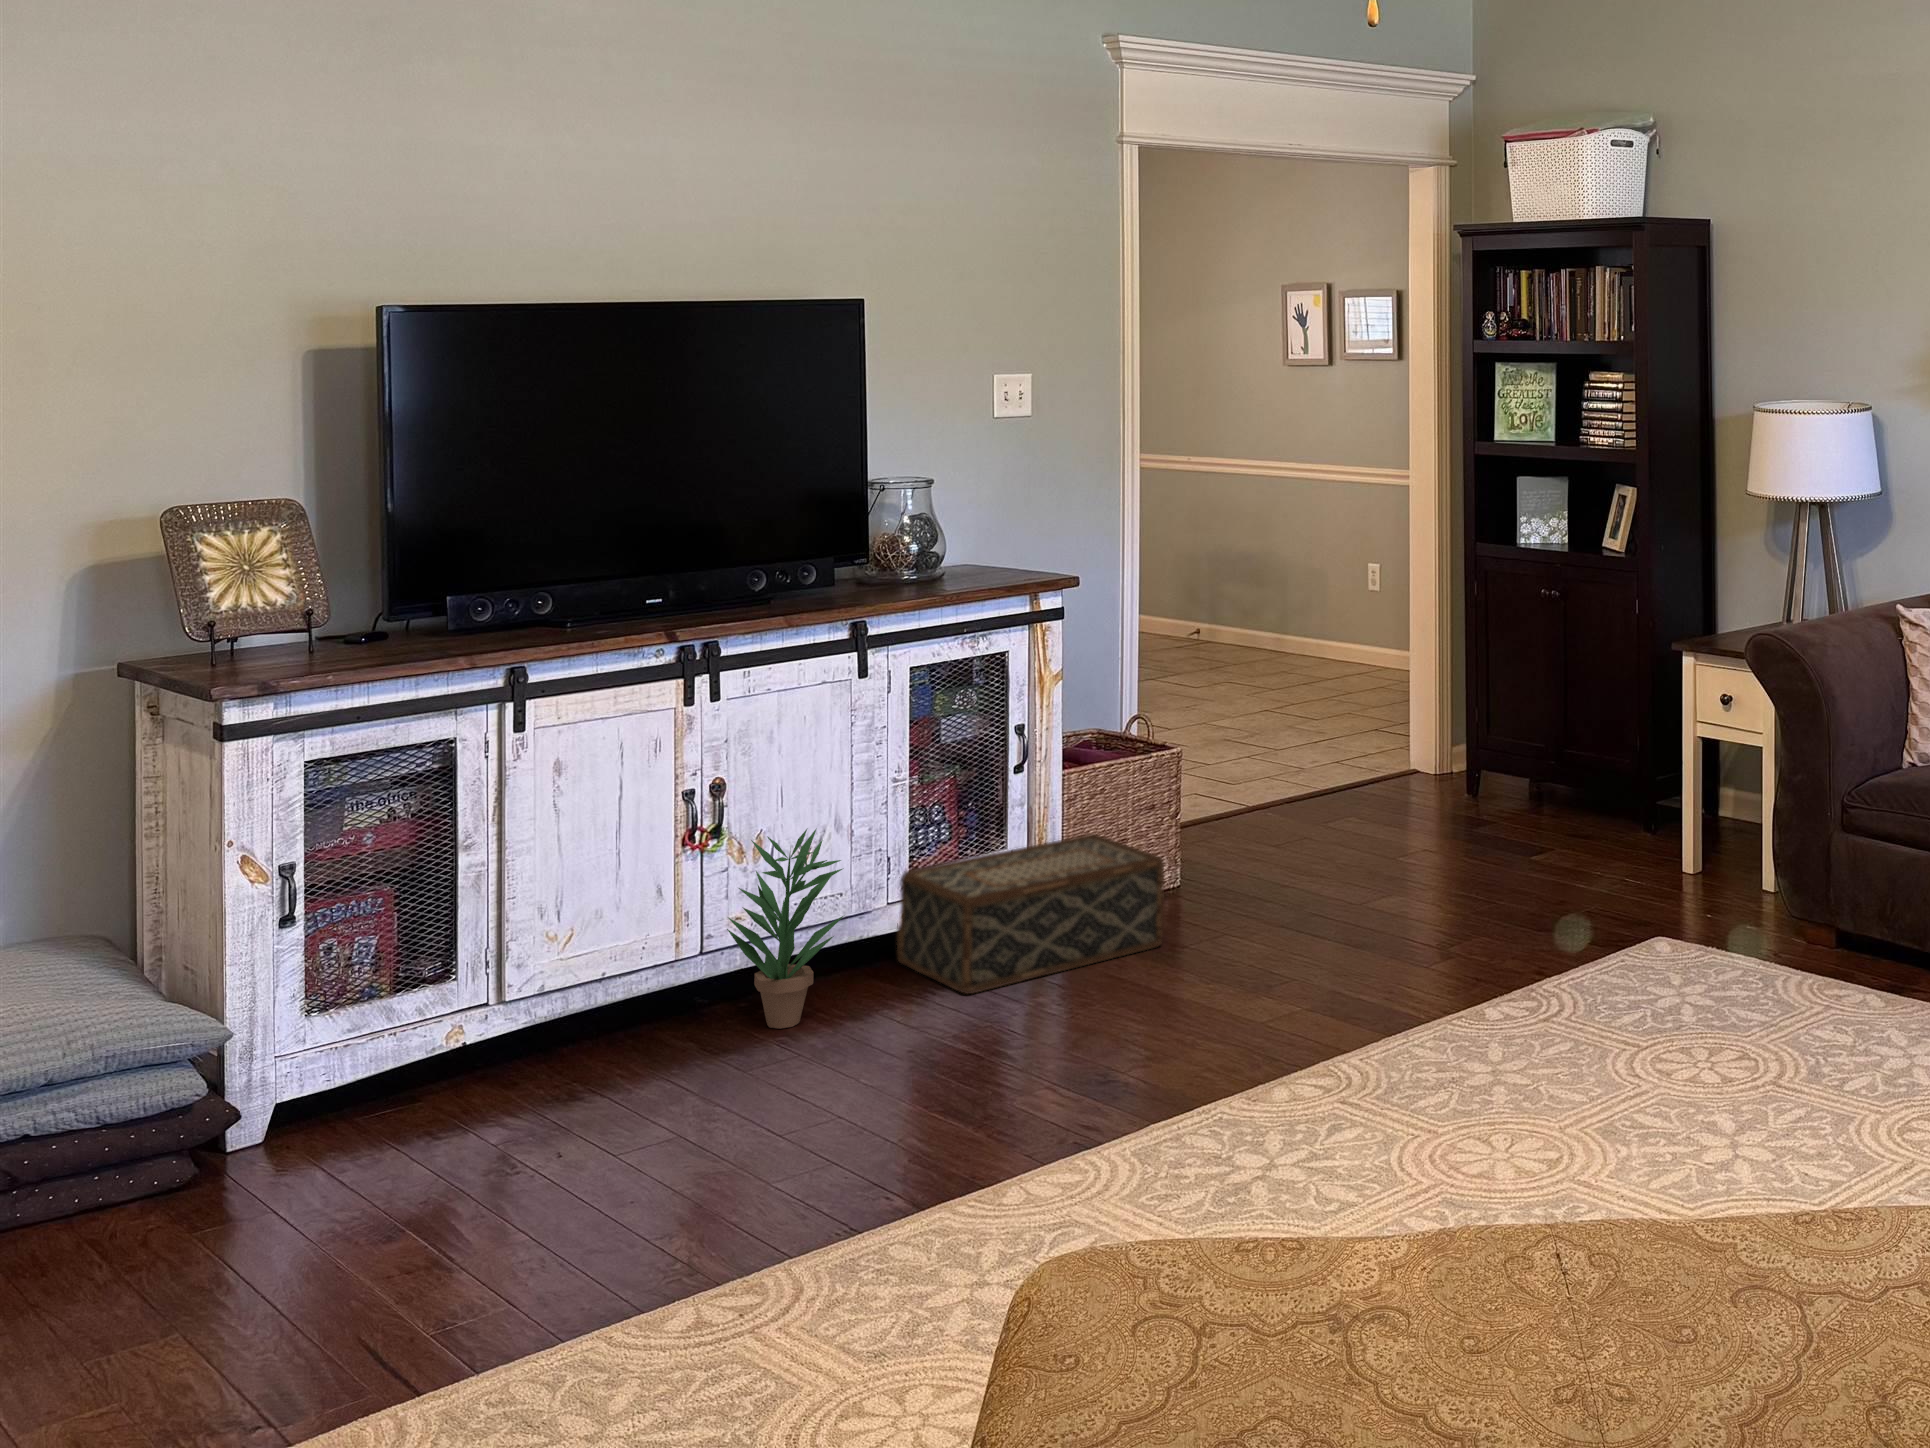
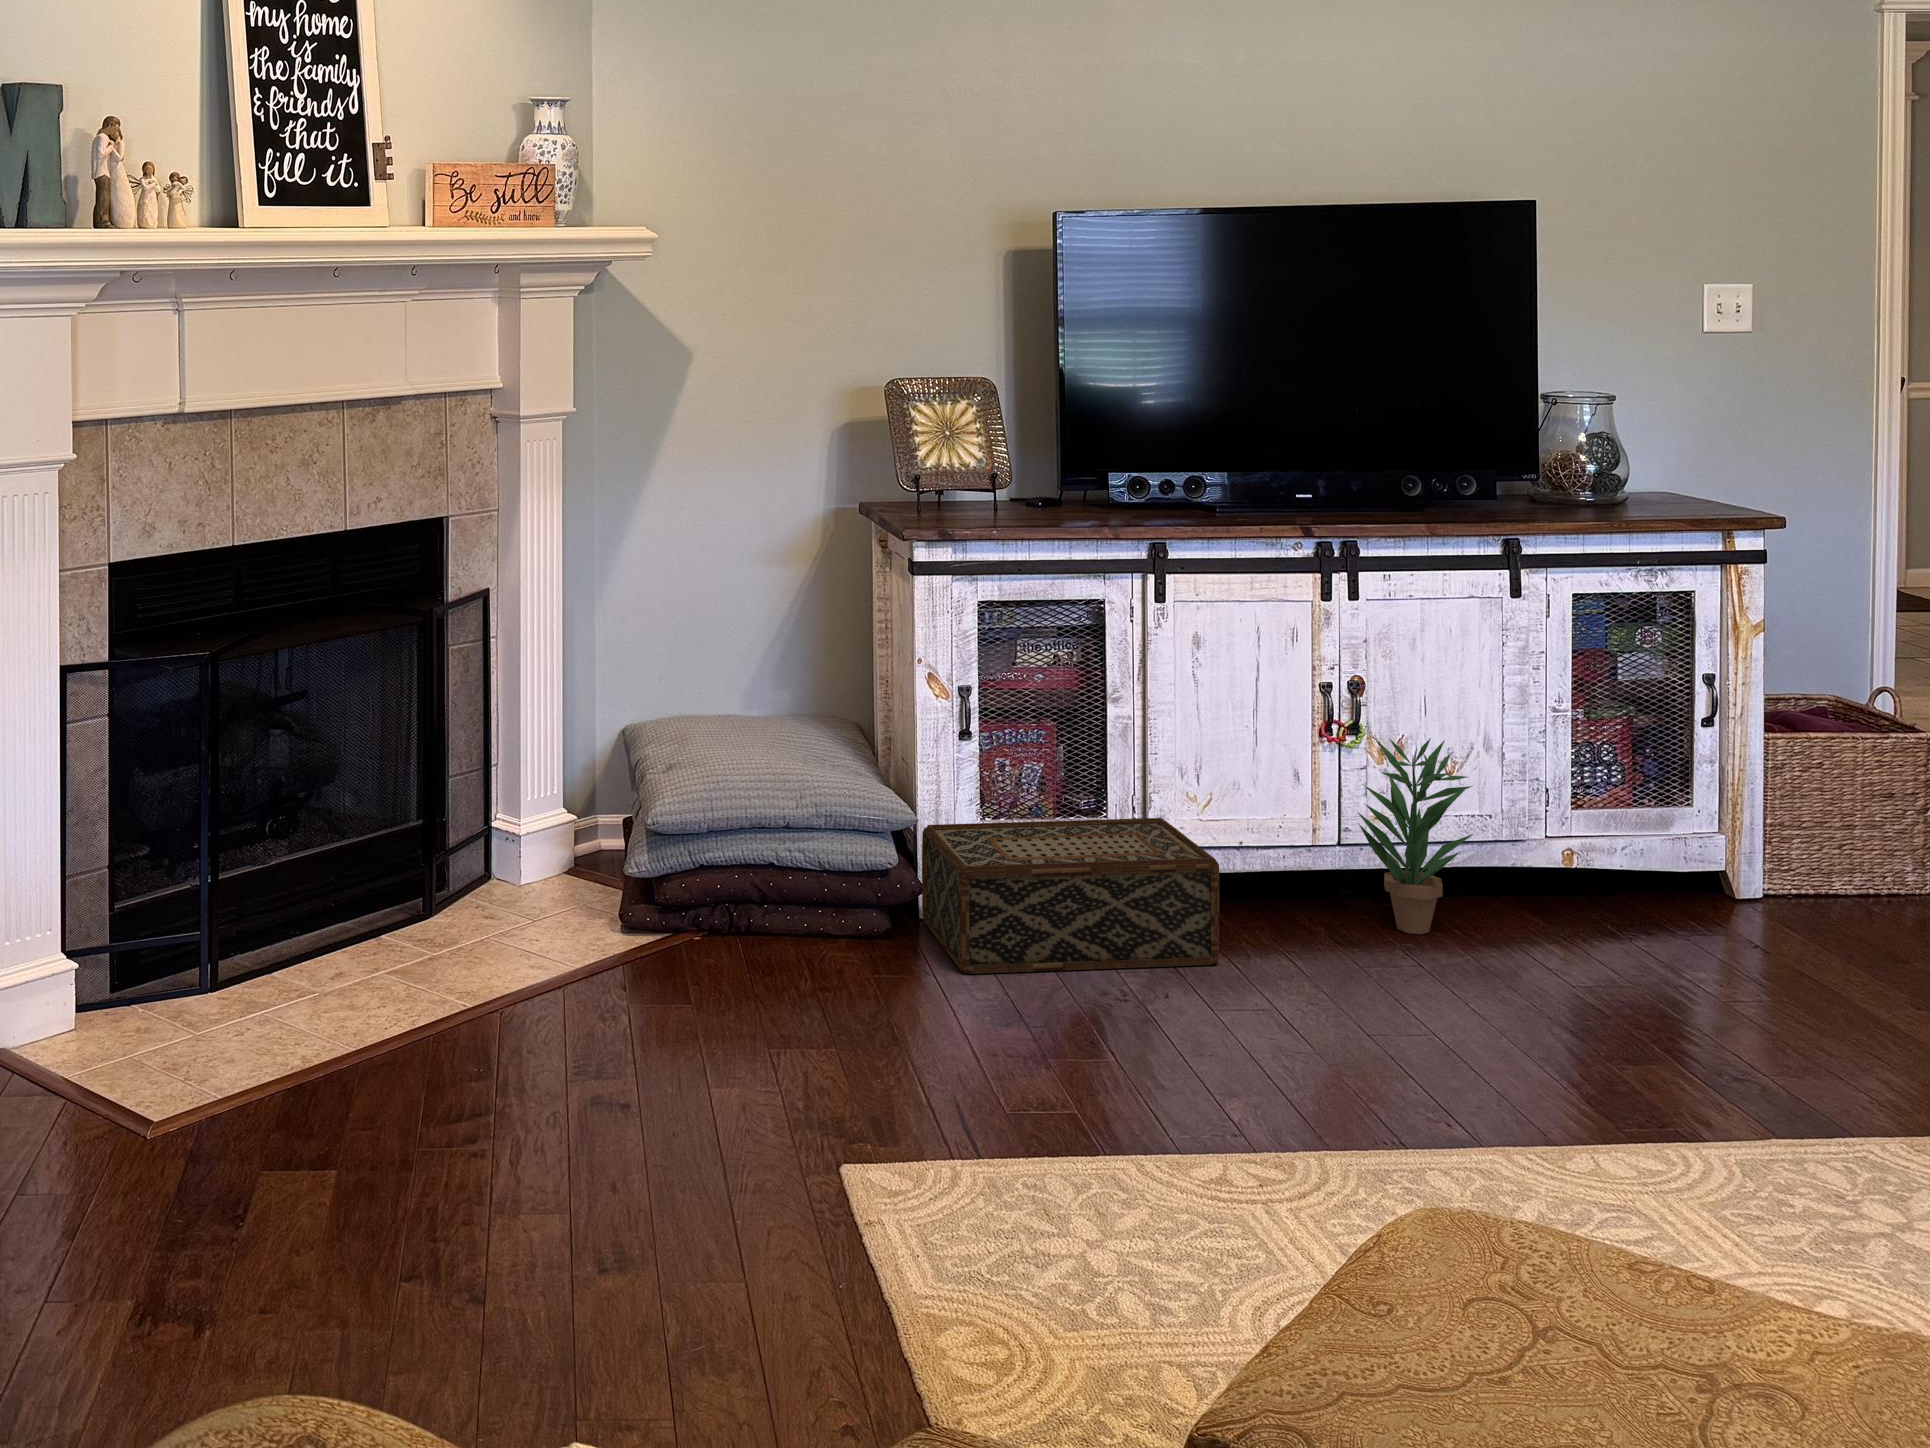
woven basket: present [897,834,1164,994] -> present [922,818,1219,974]

